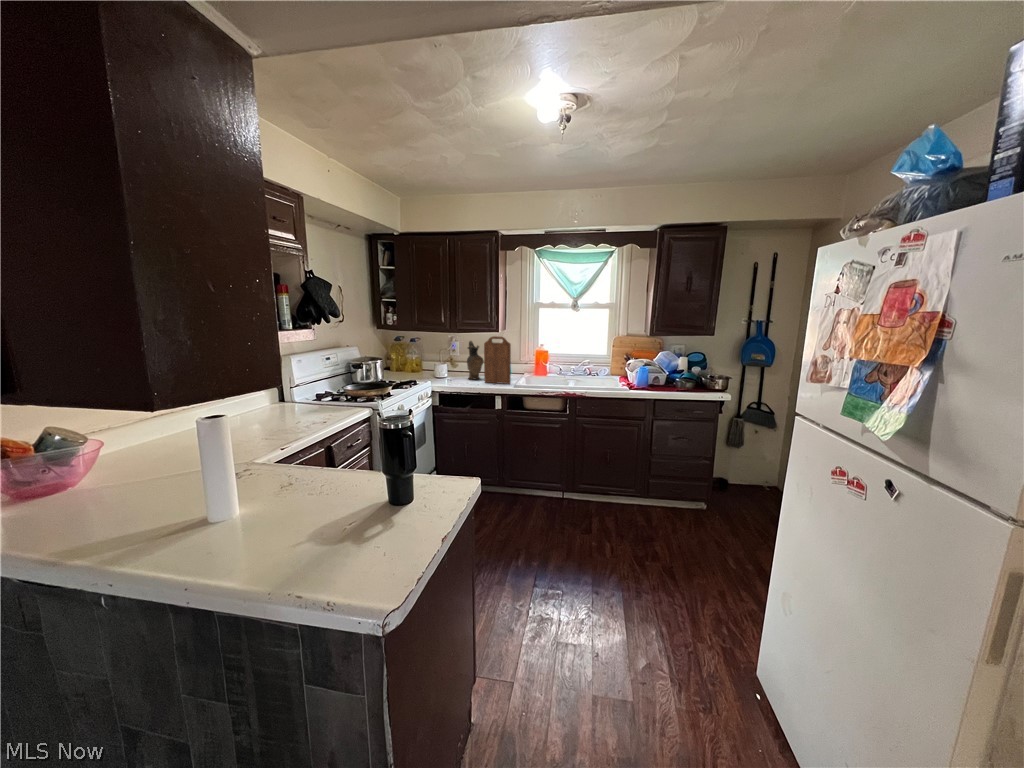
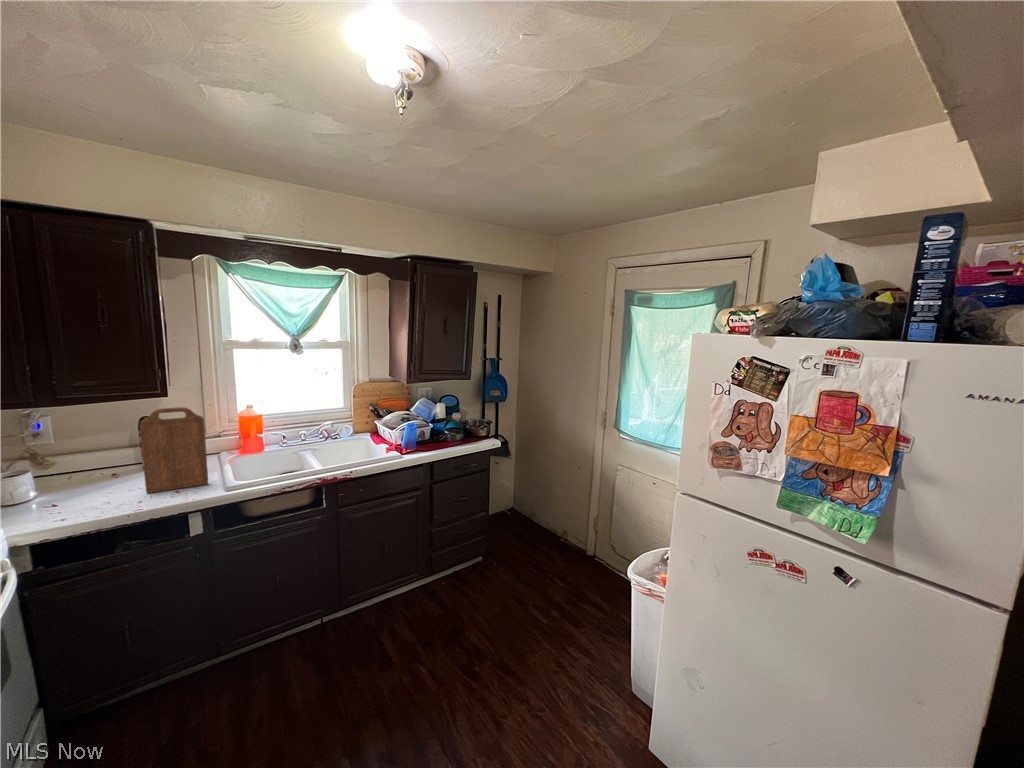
ceramic pitcher: present [467,341,483,379] -> none [86,417,132,492]

